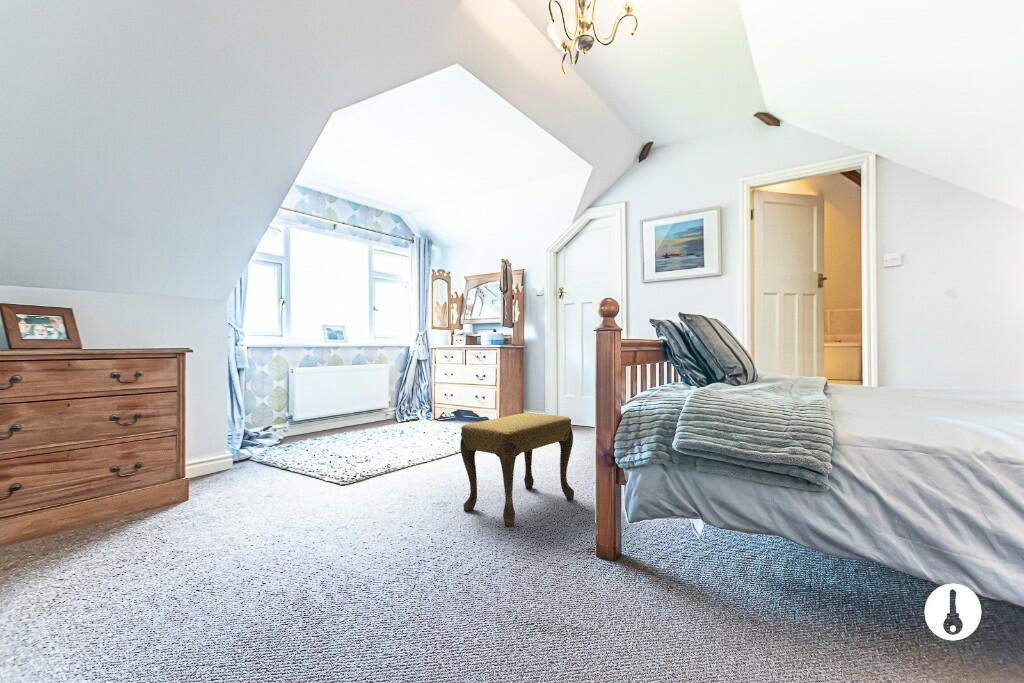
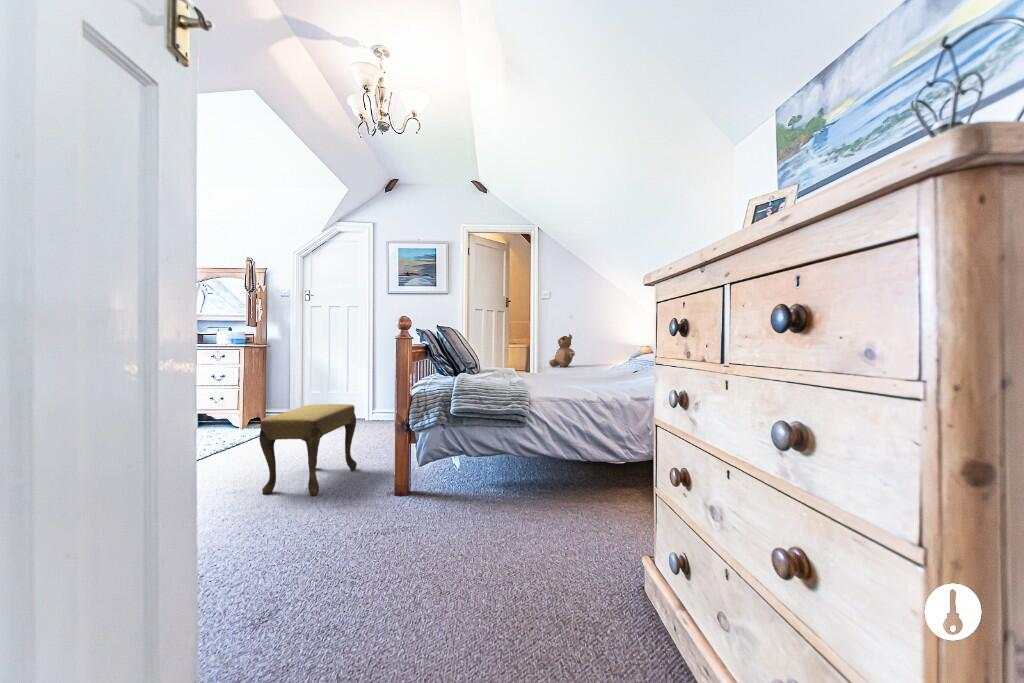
teddy bear: none [904,325,971,383] -> present [549,334,575,367]

